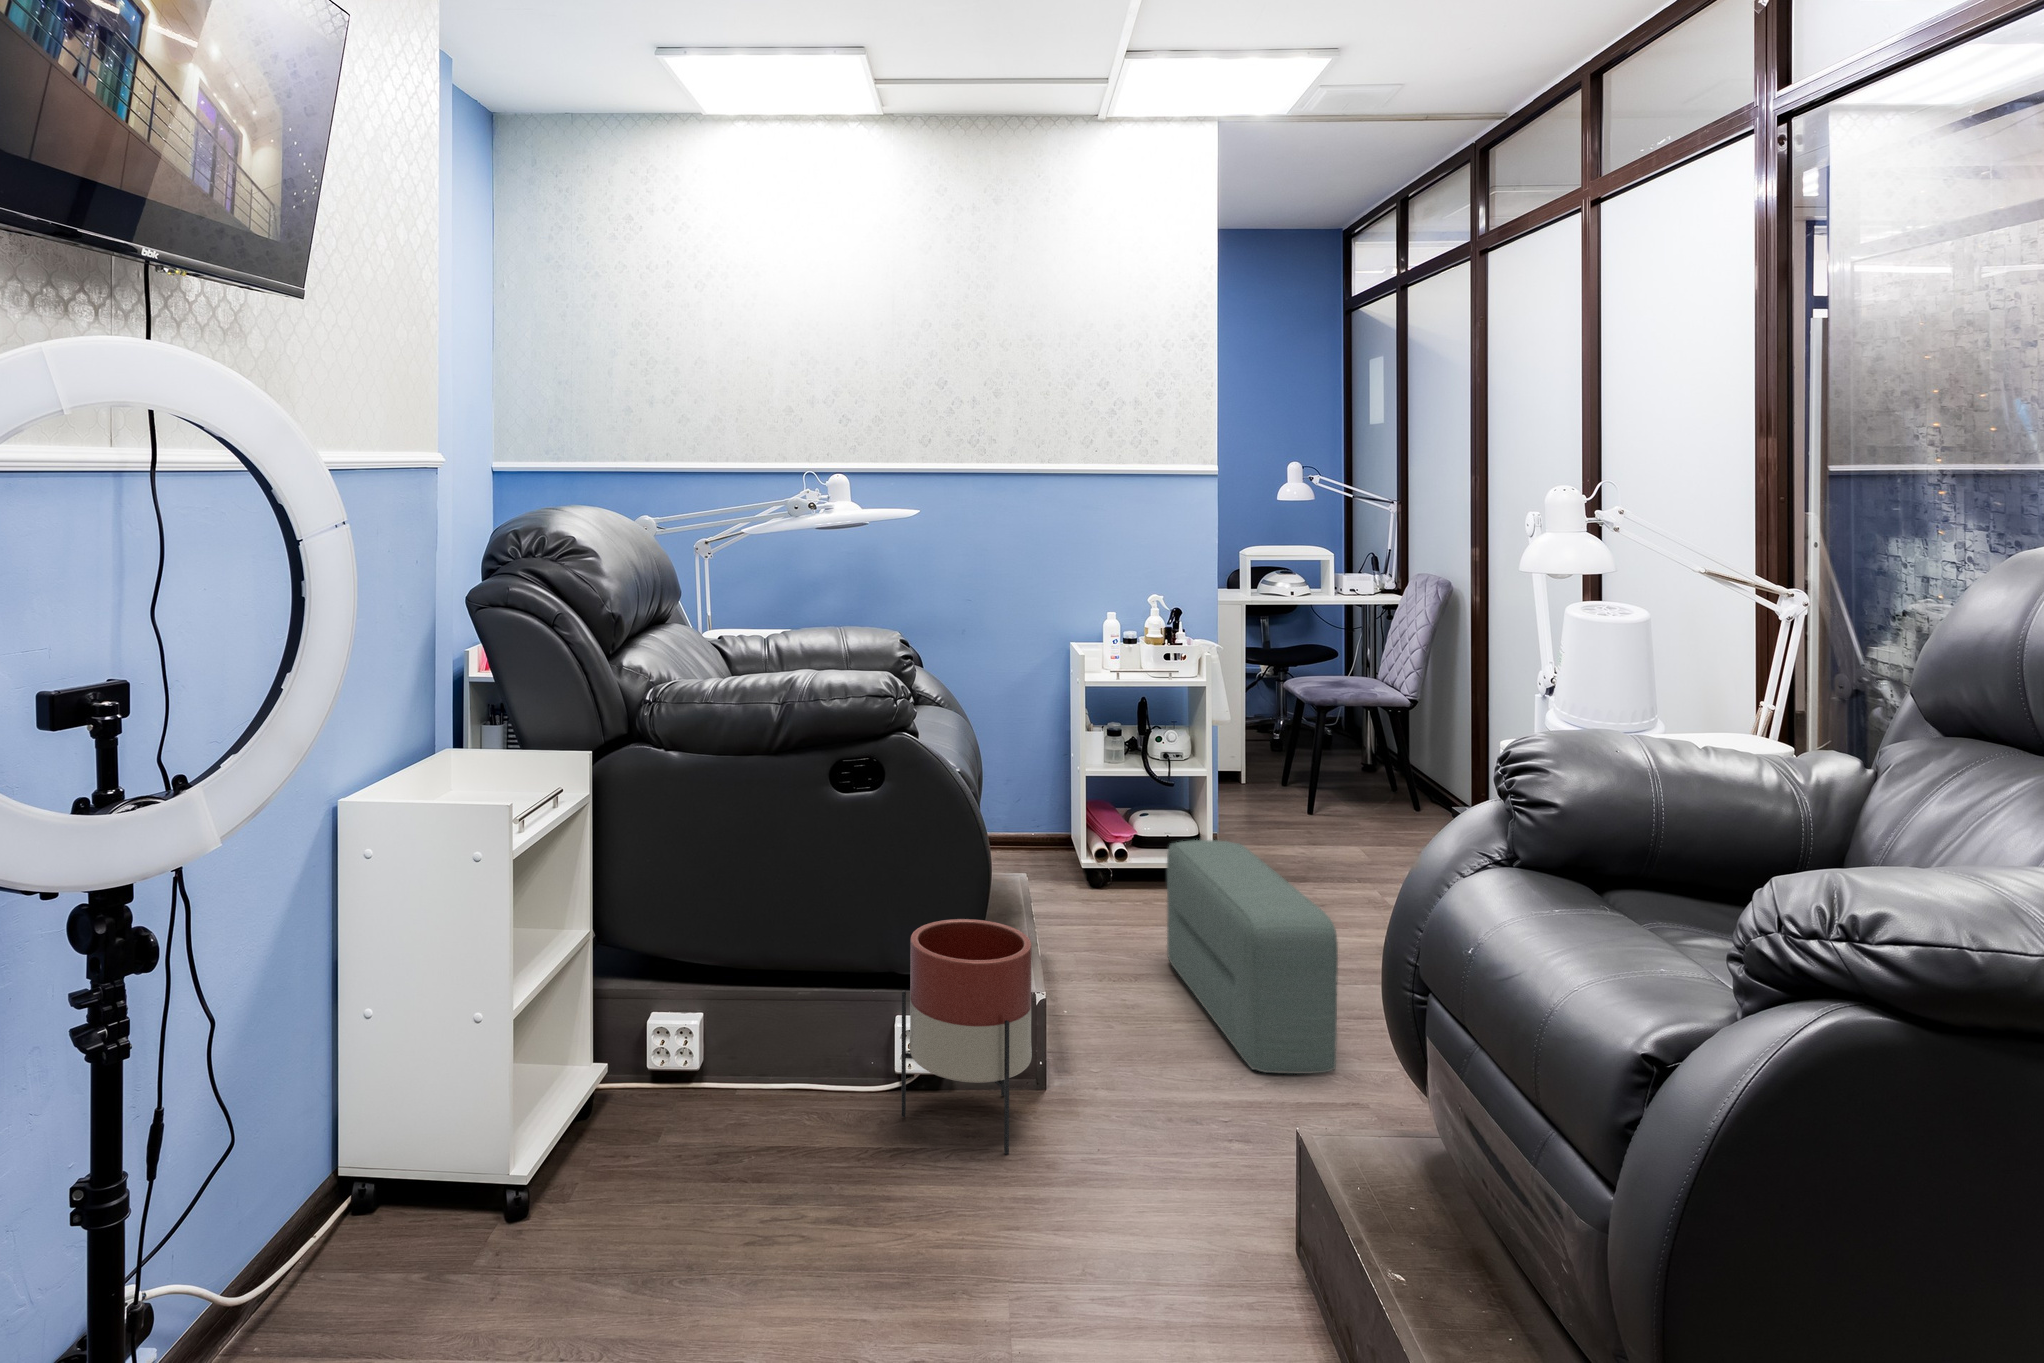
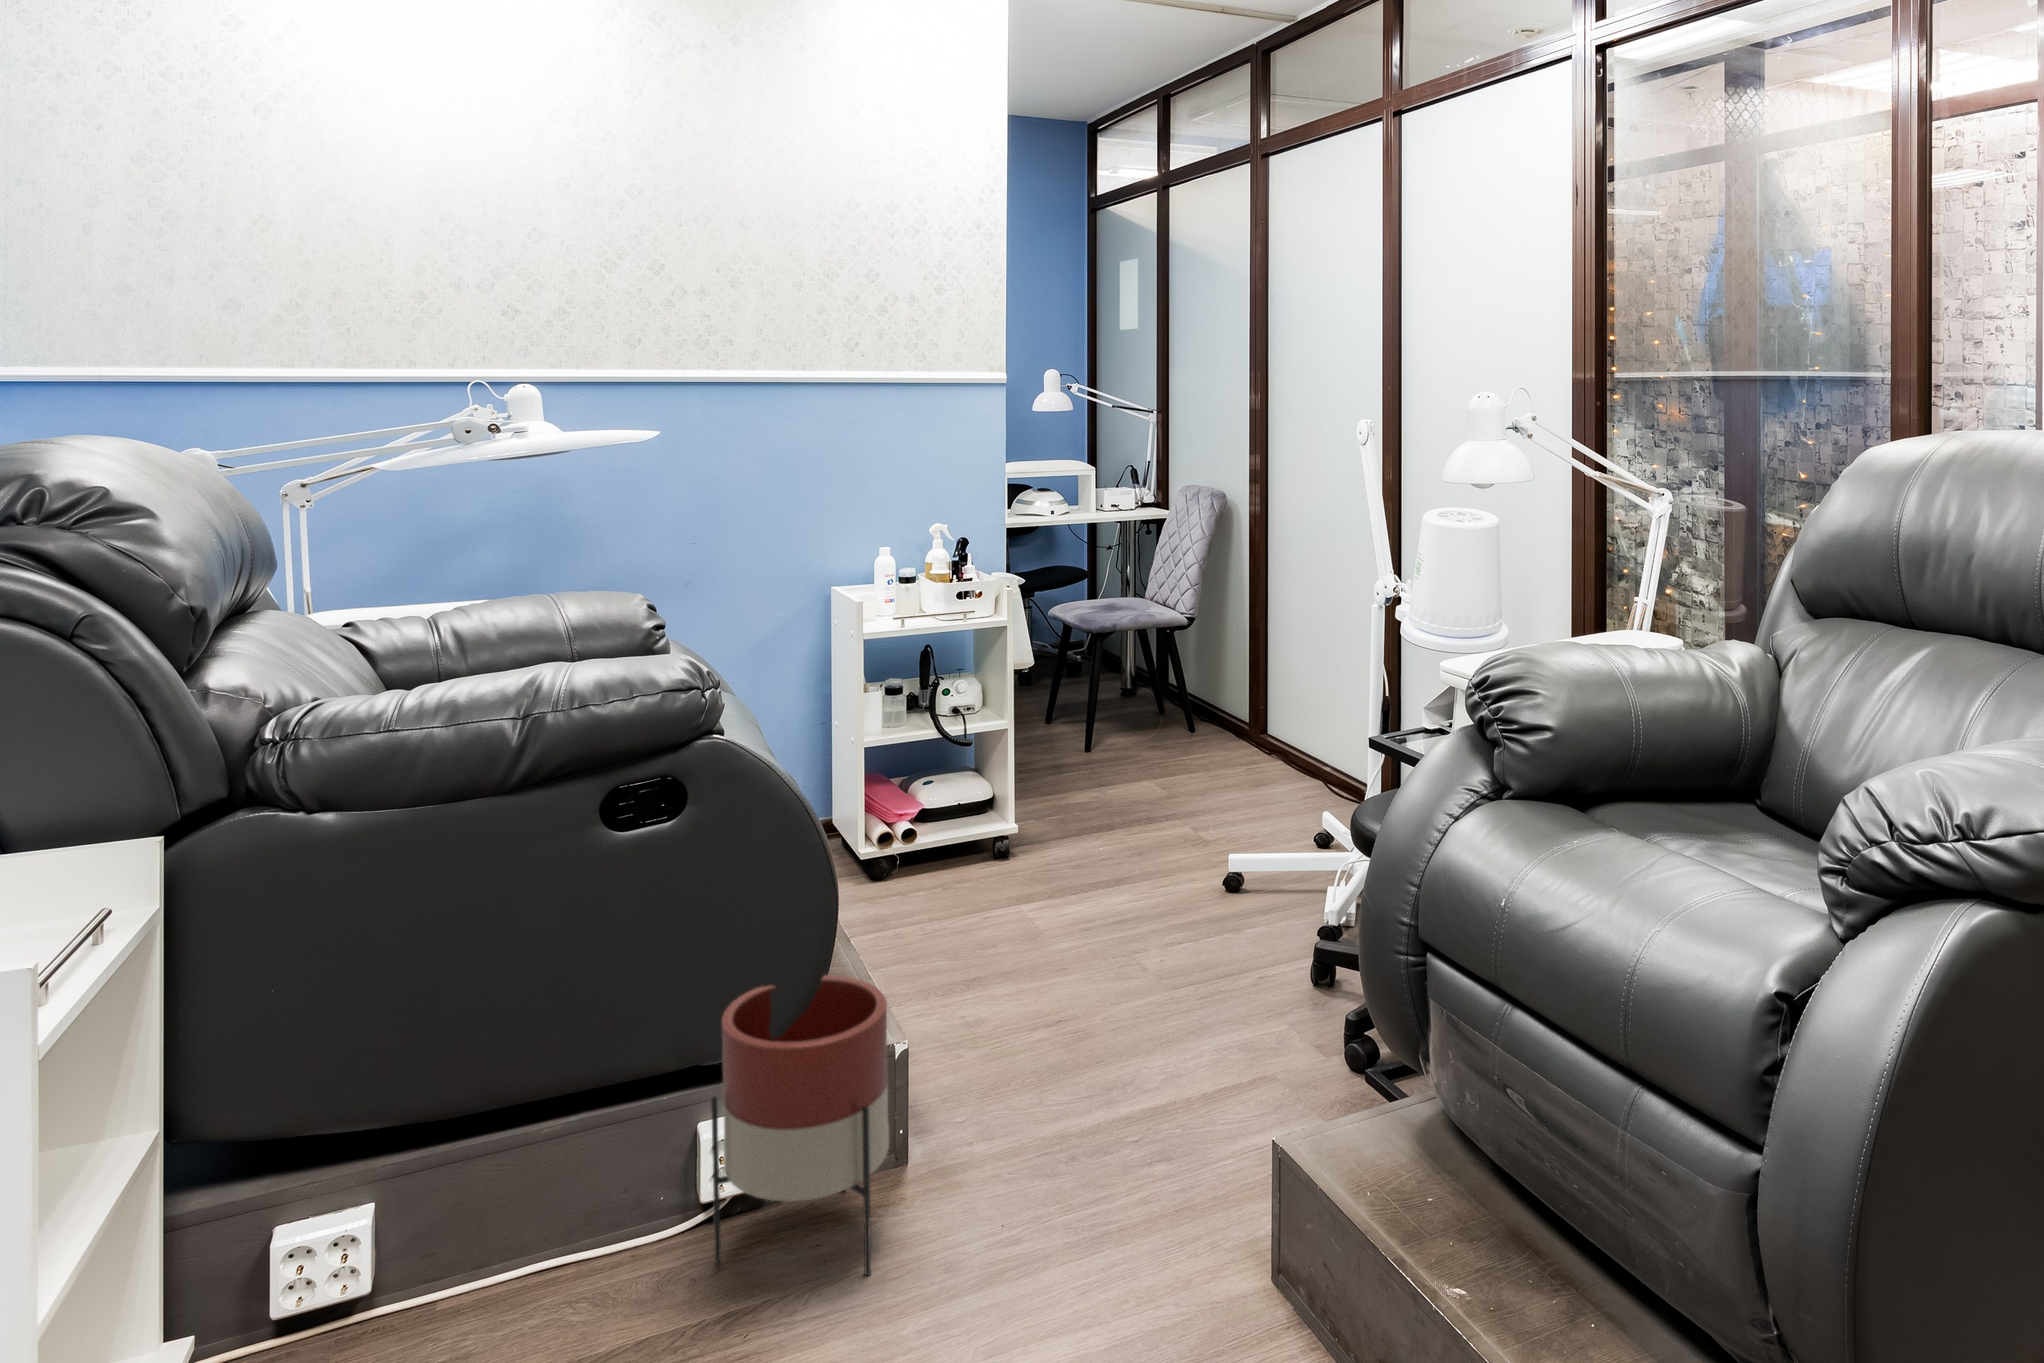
pouf: present [1167,840,1338,1074] -> none [991,810,1203,1075]

